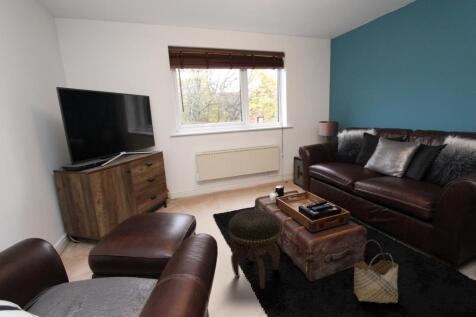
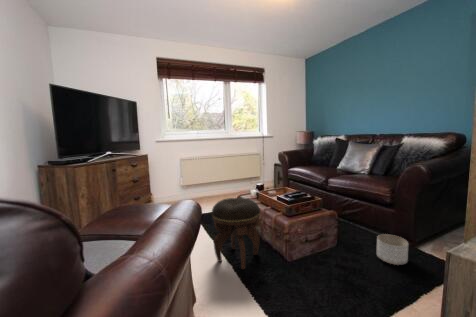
woven basket: present [354,240,398,303] -> none [325,218,363,273]
planter: none [412,255,452,293] -> present [377,234,408,265]

